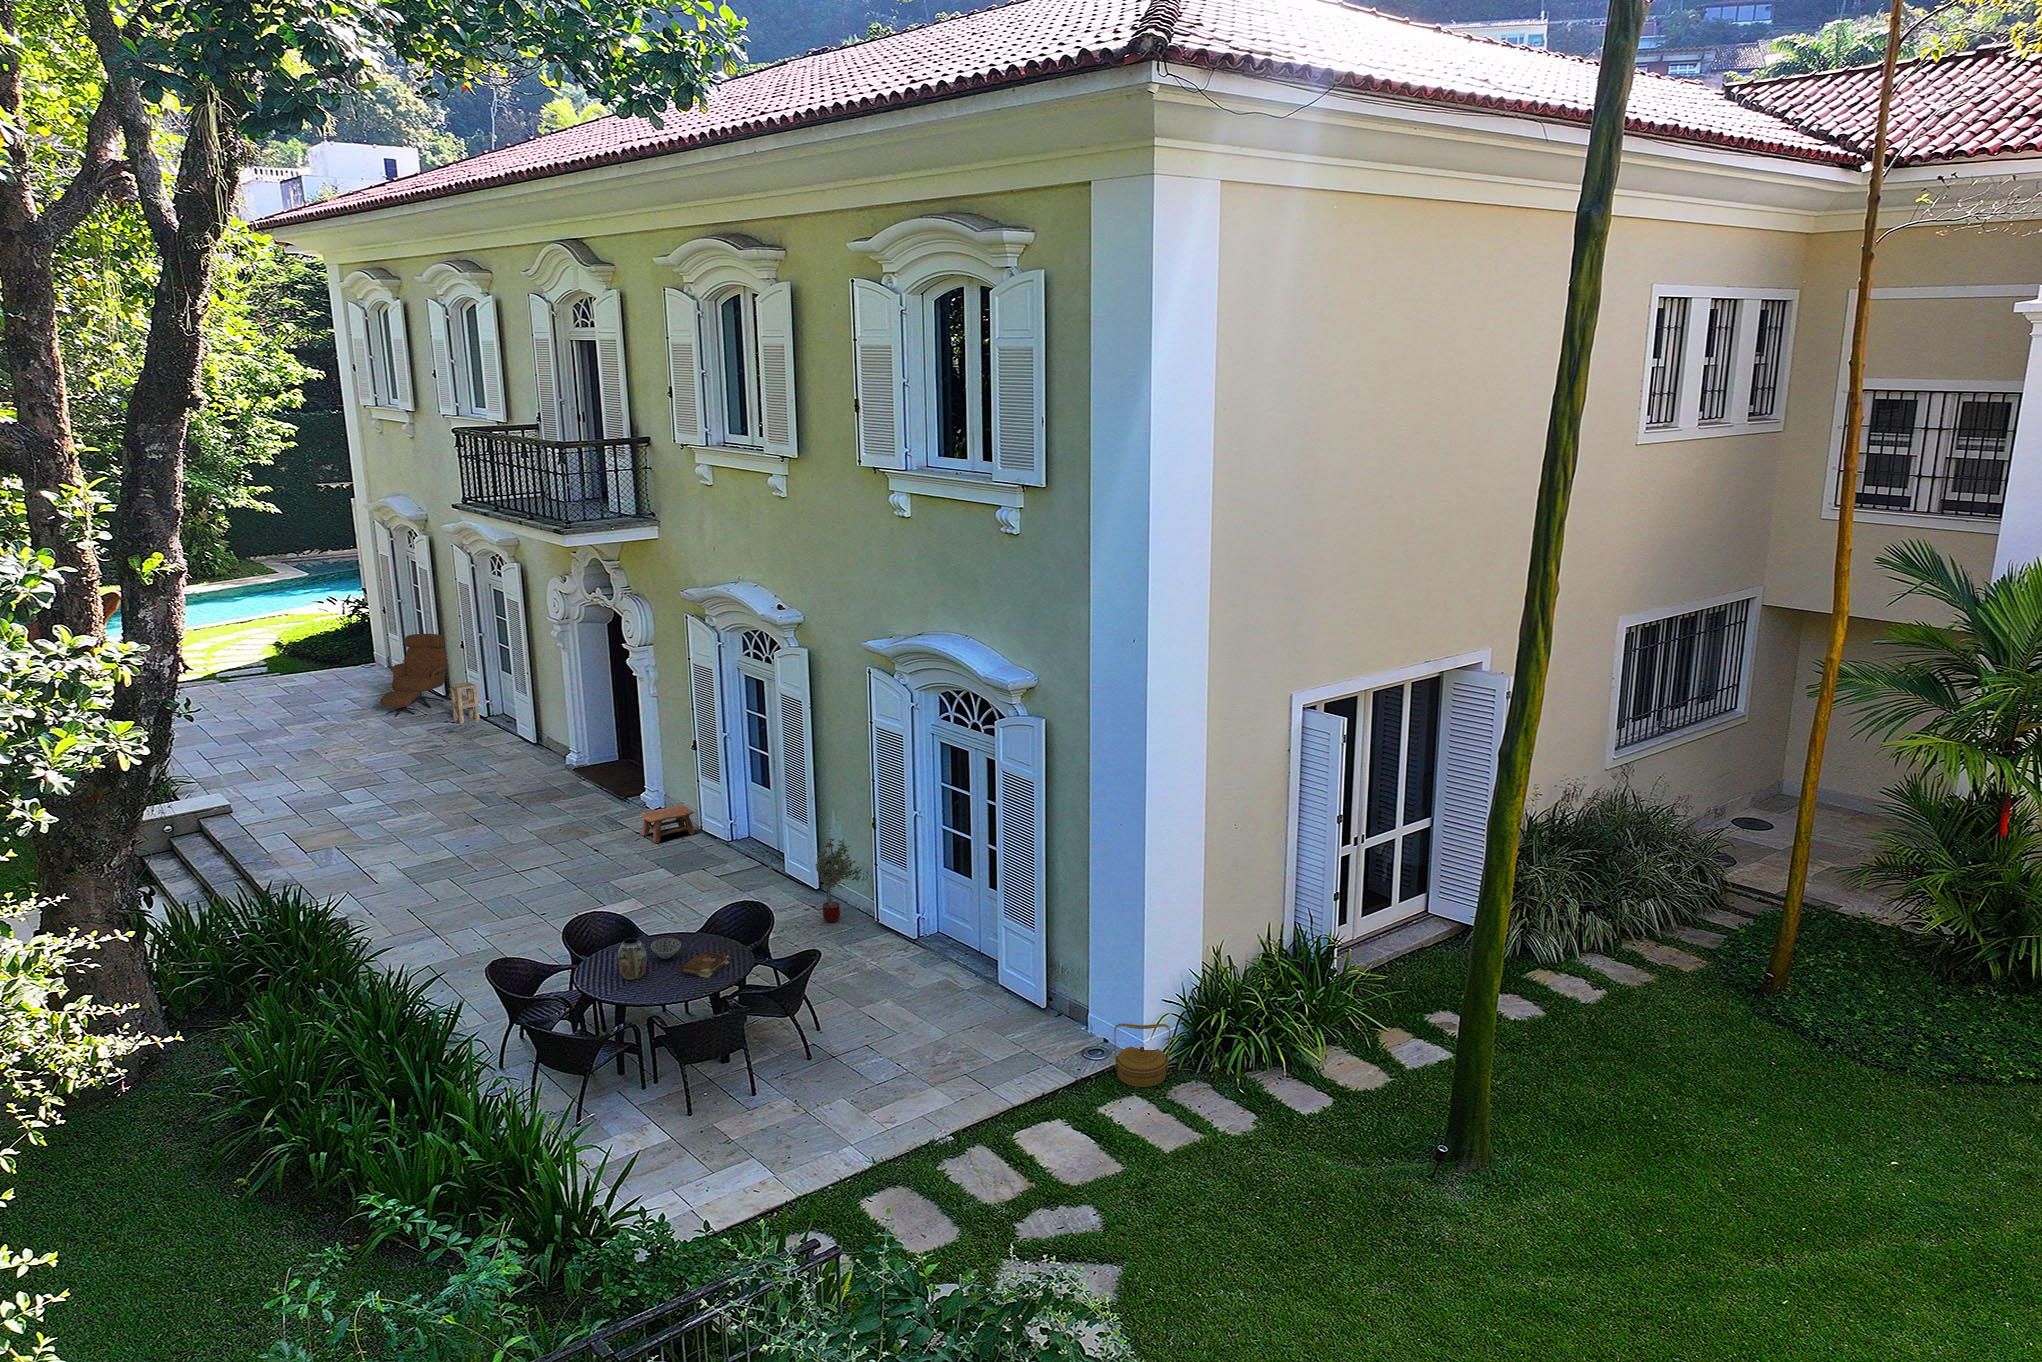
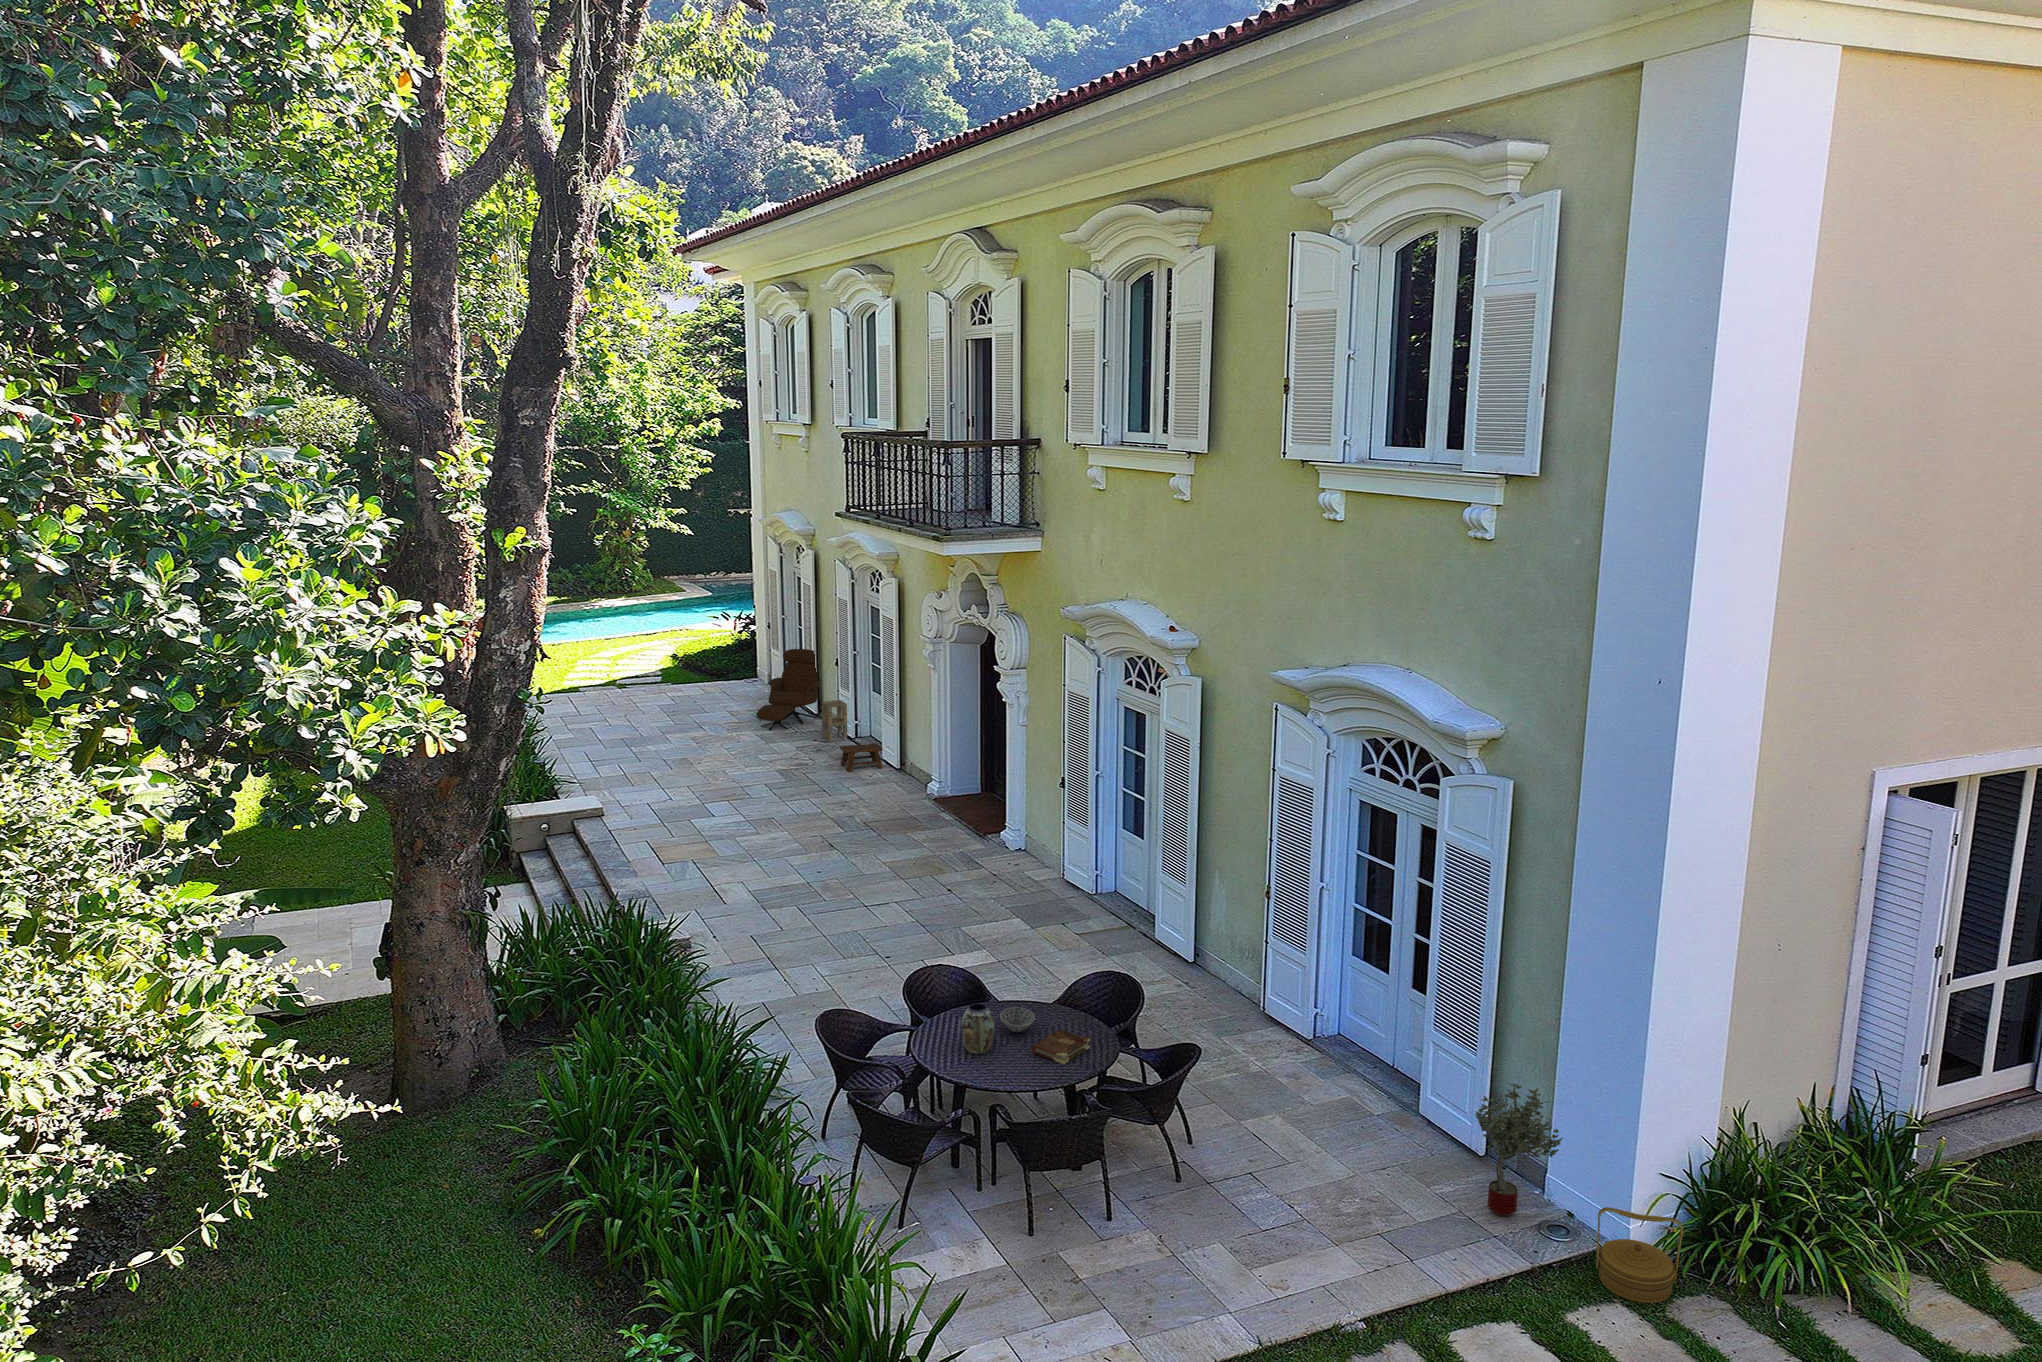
stool: present [640,805,695,843] -> present [840,743,883,772]
potted tree: present [816,838,862,923] -> present [1476,1083,1563,1217]

